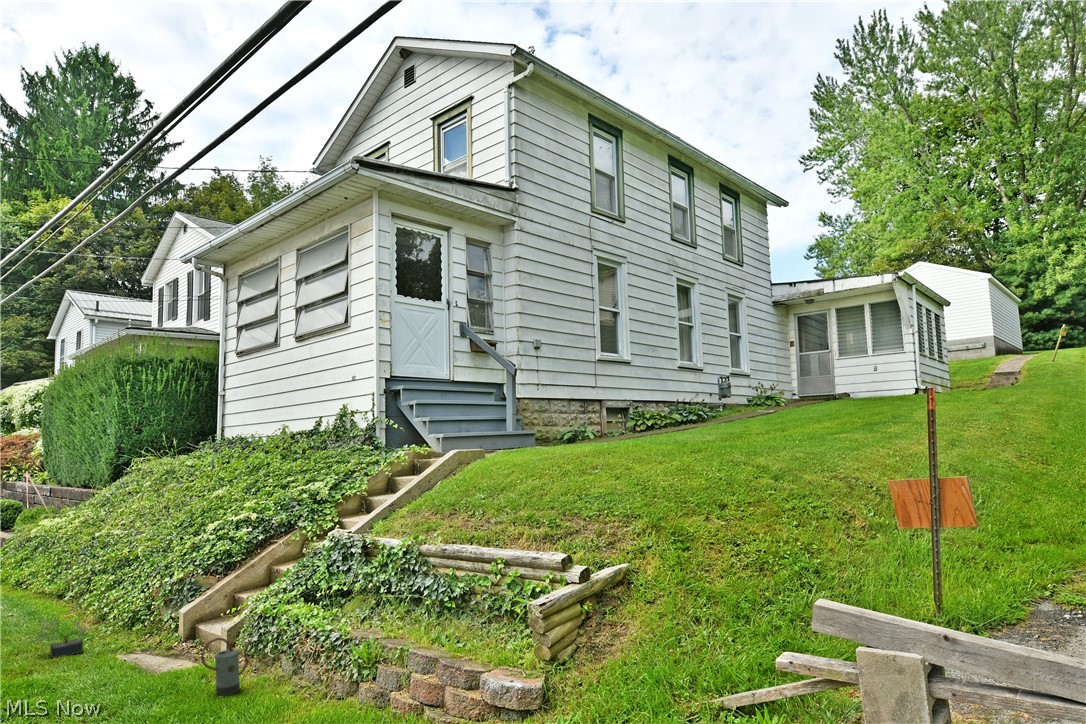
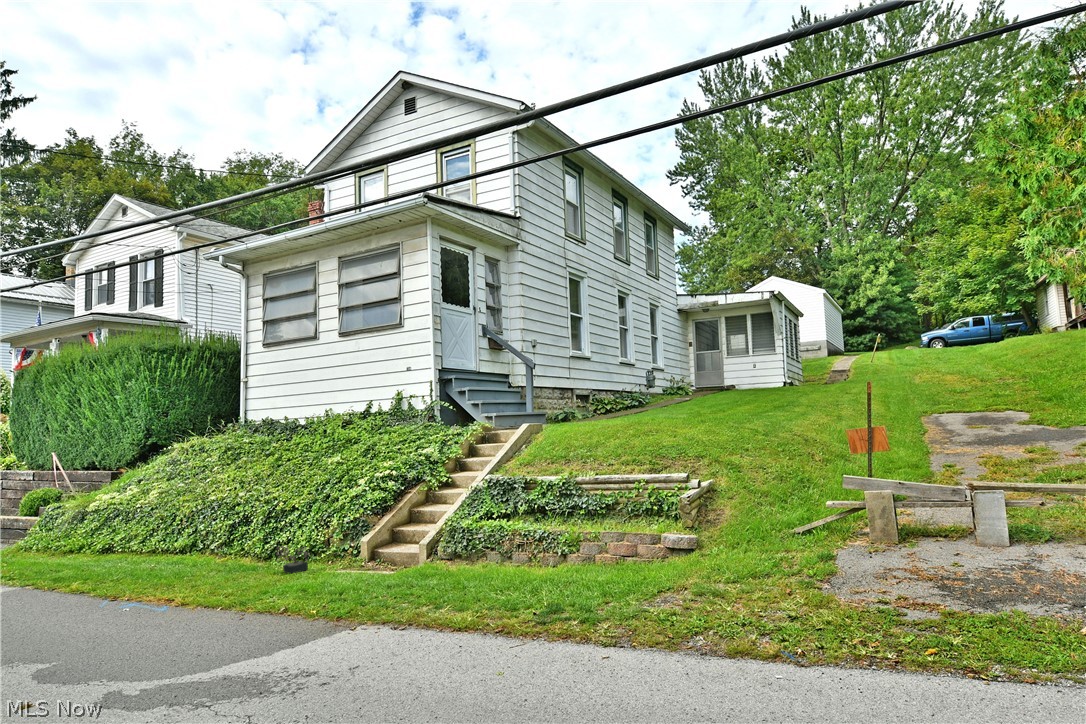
watering can: present [201,638,251,695] -> none [452,542,473,579]

